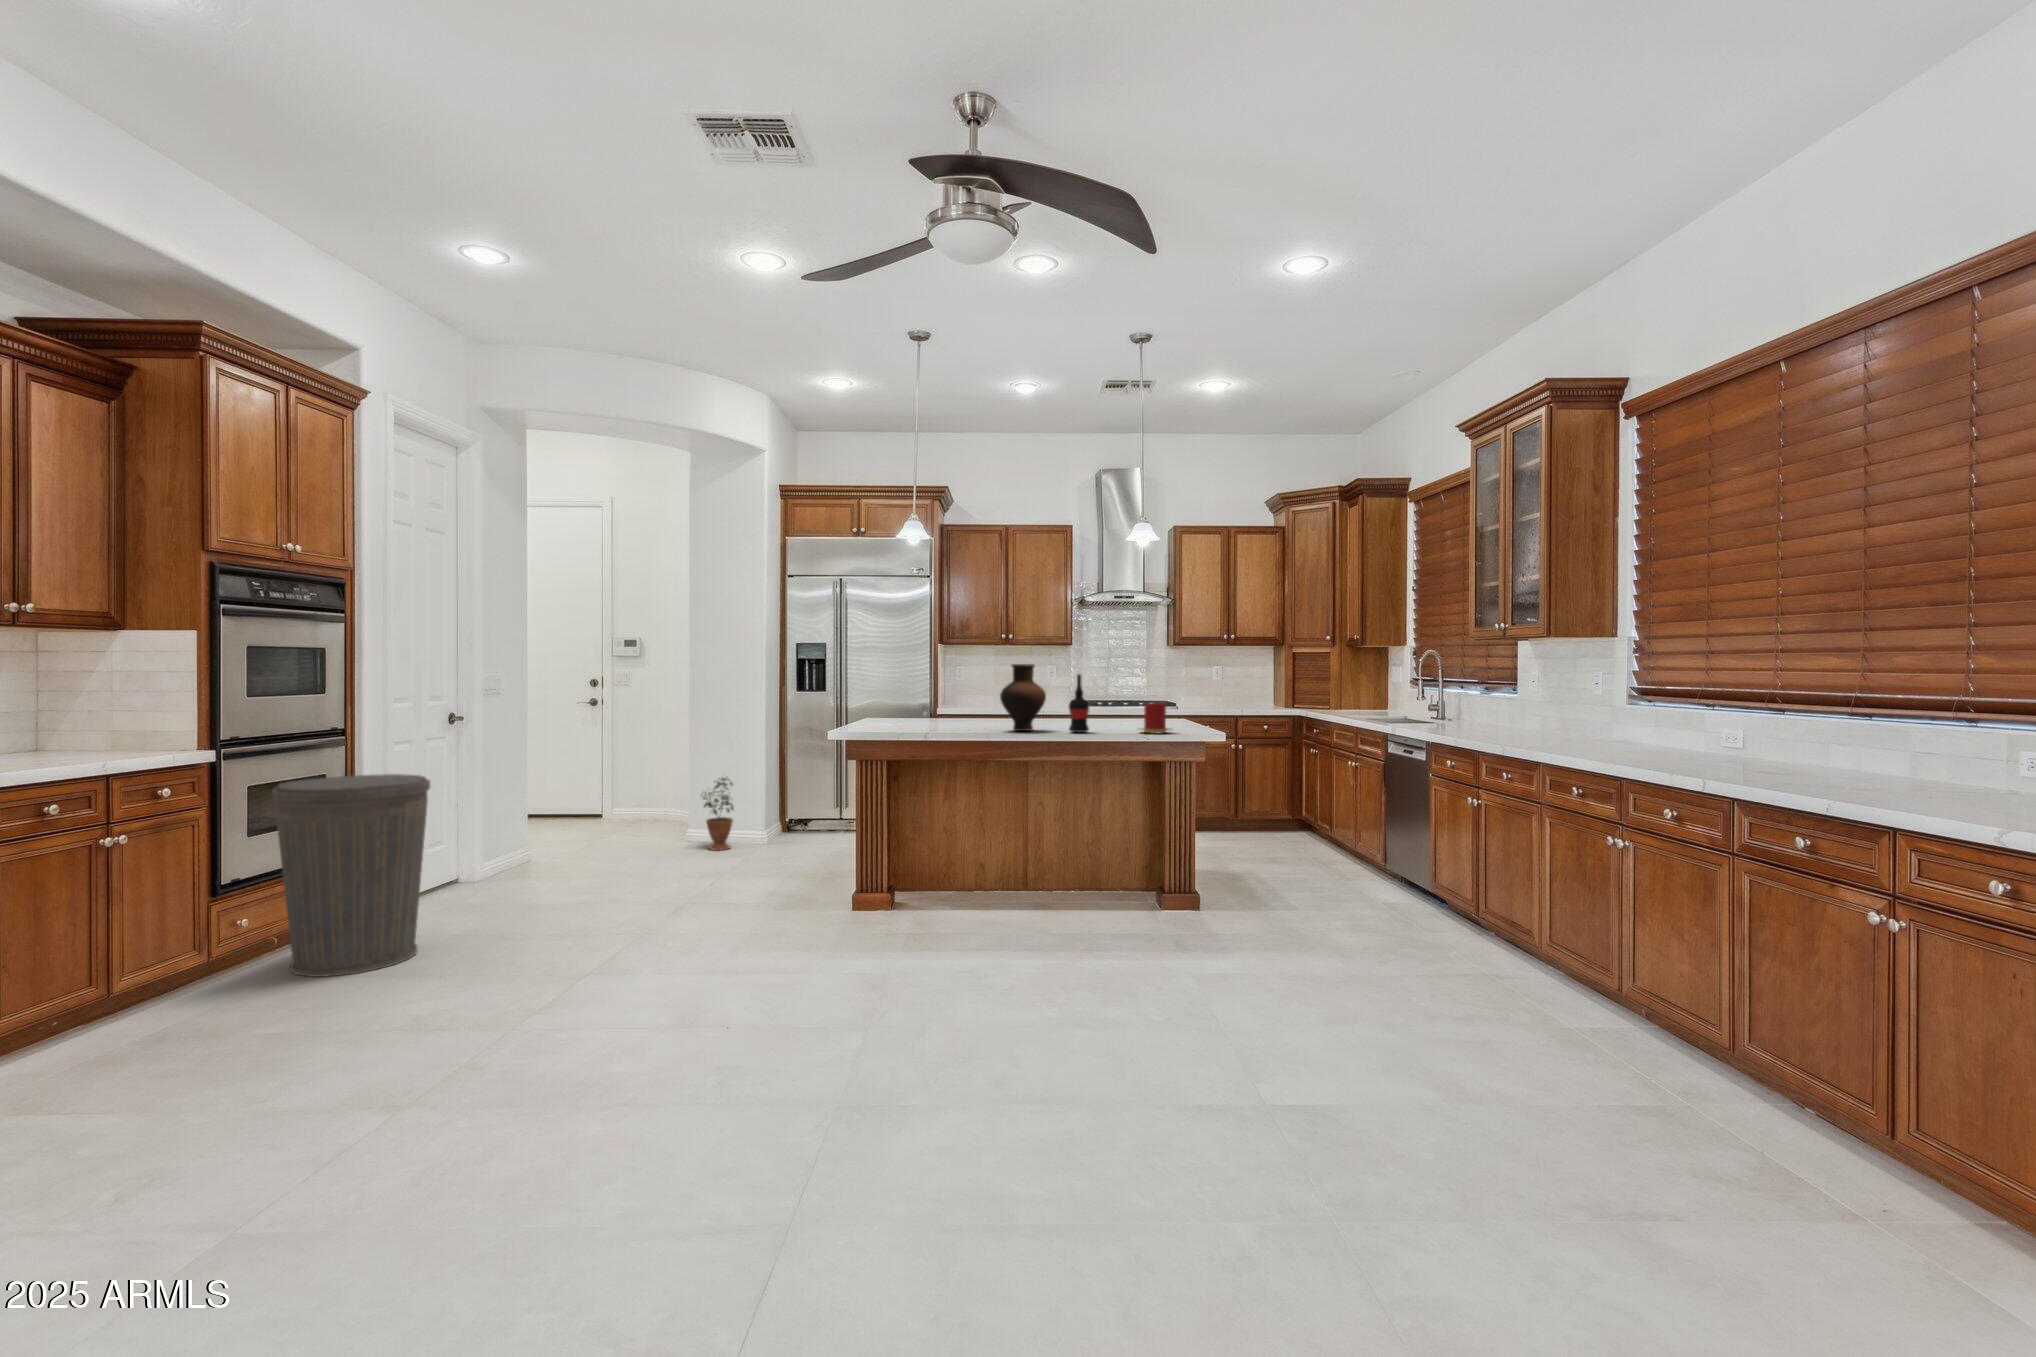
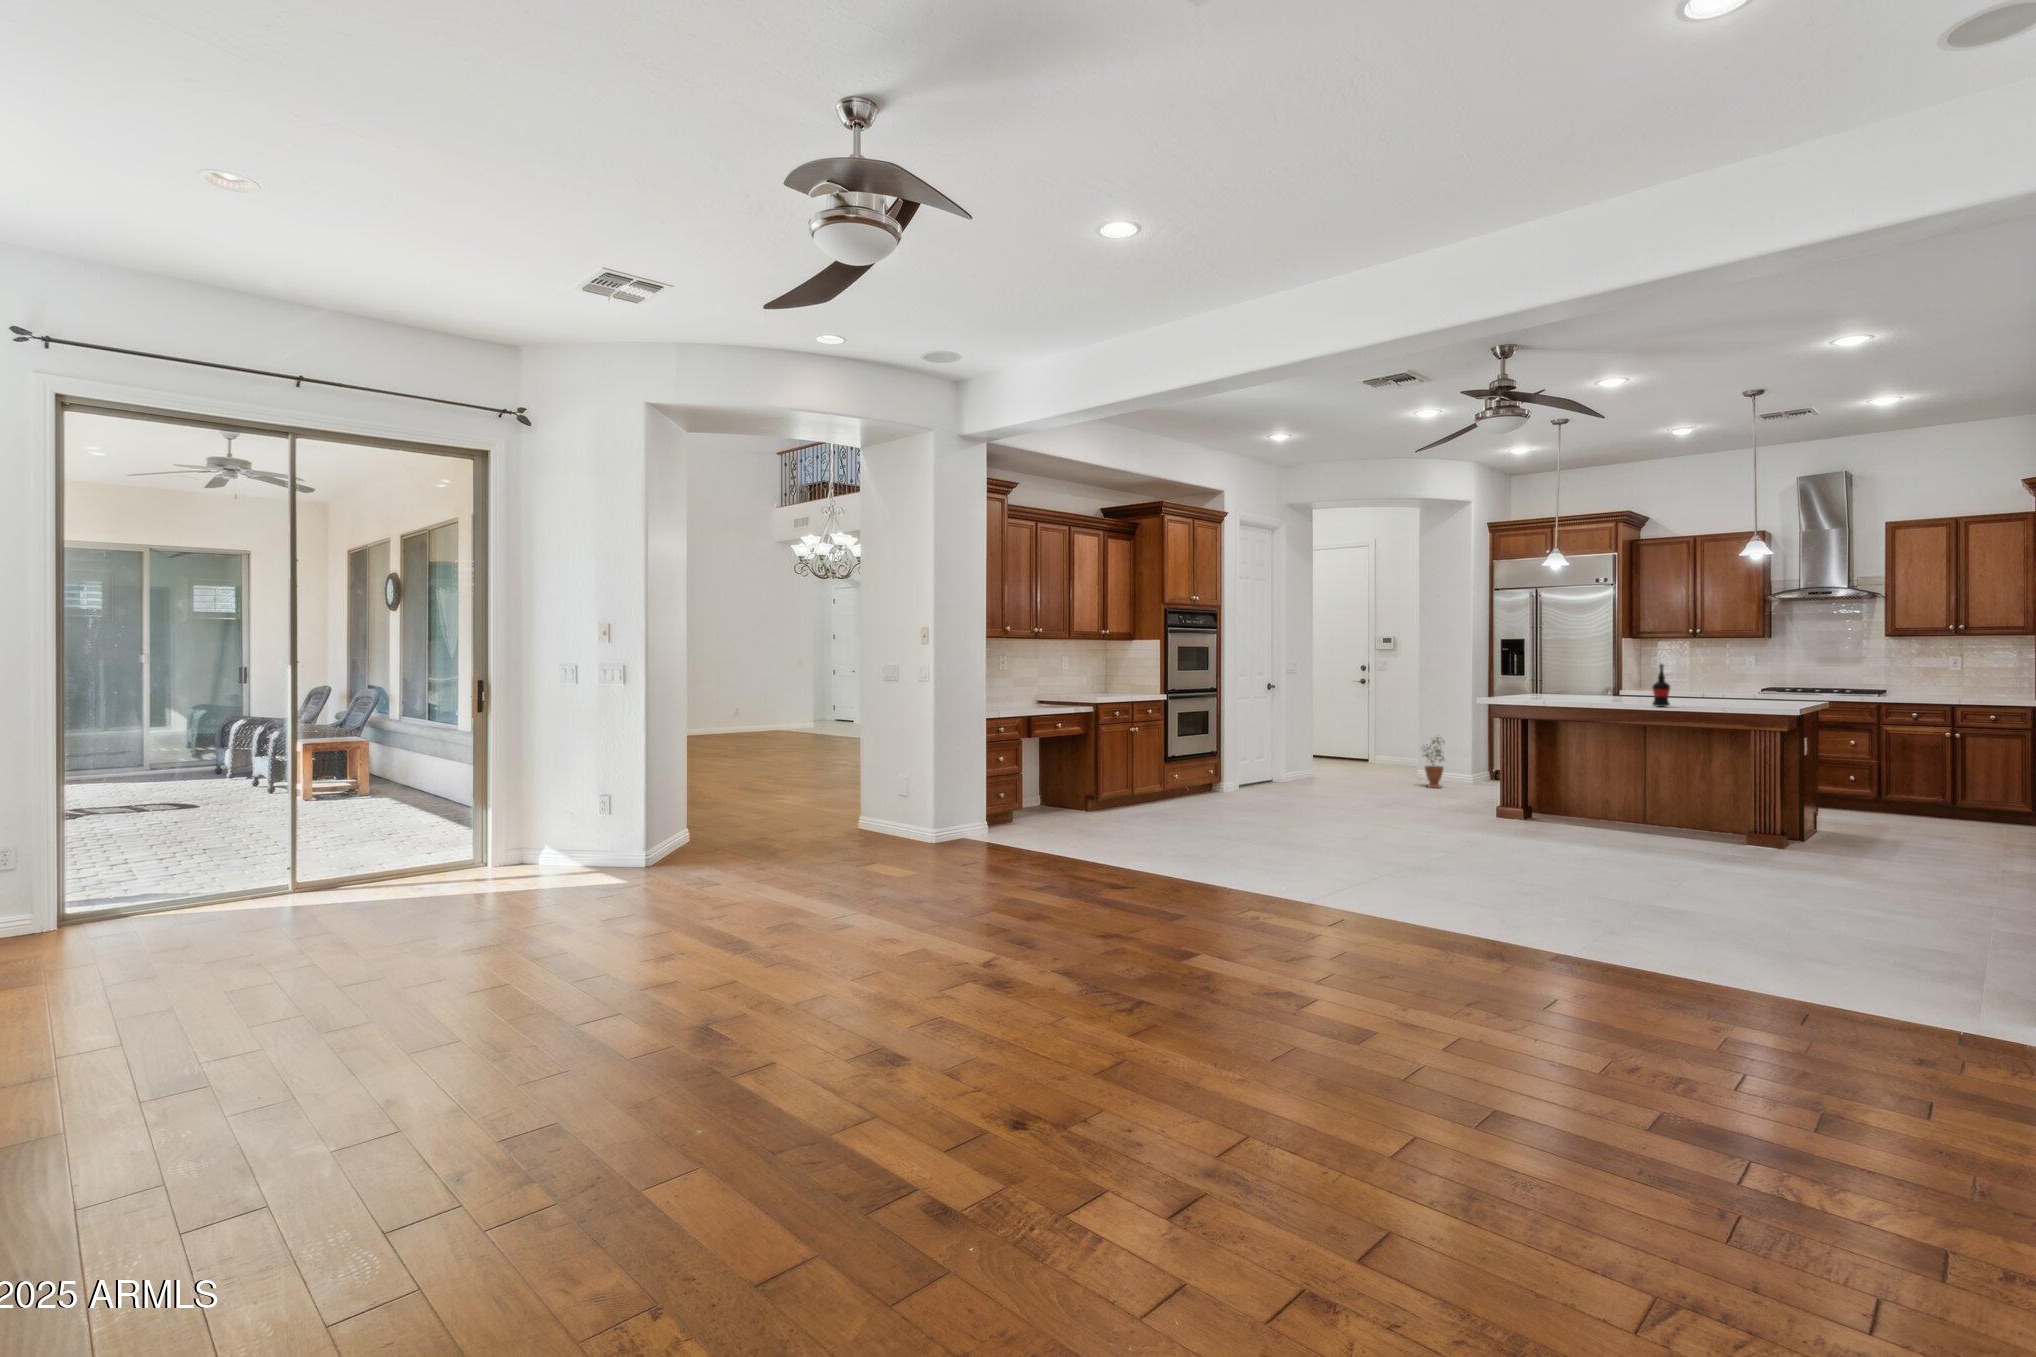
vase: present [1000,664,1046,731] -> none [1602,656,1640,705]
candle: present [1137,703,1170,733] -> none [1709,686,1741,709]
trash can: present [272,774,430,977] -> none [1188,712,1253,805]

